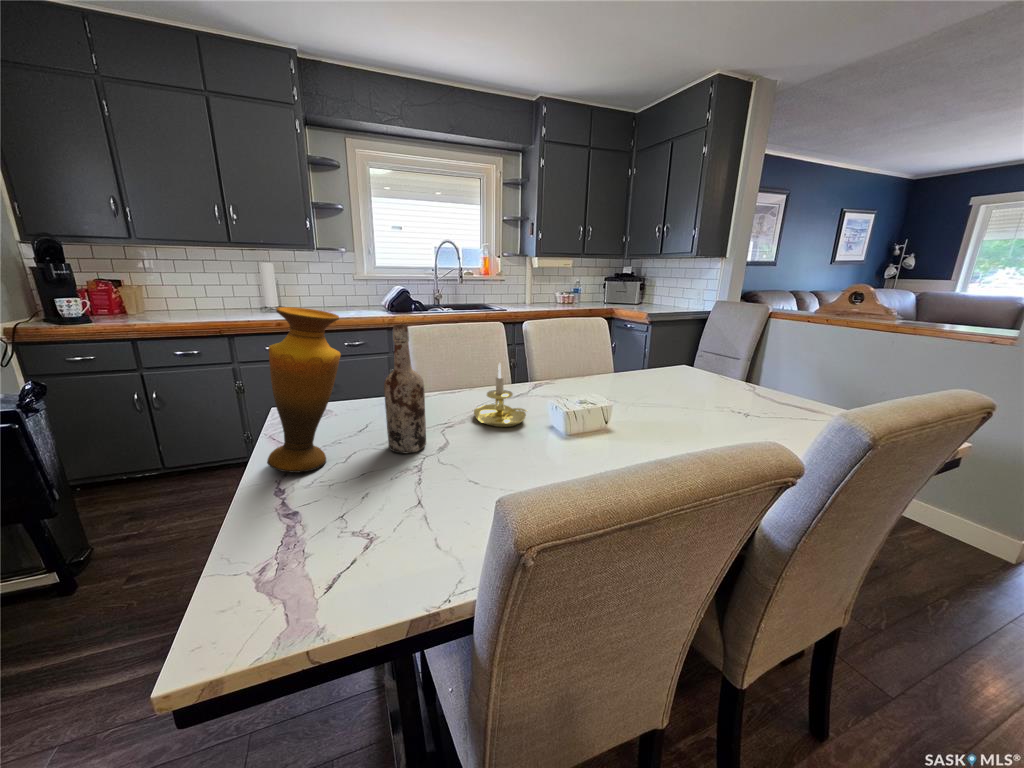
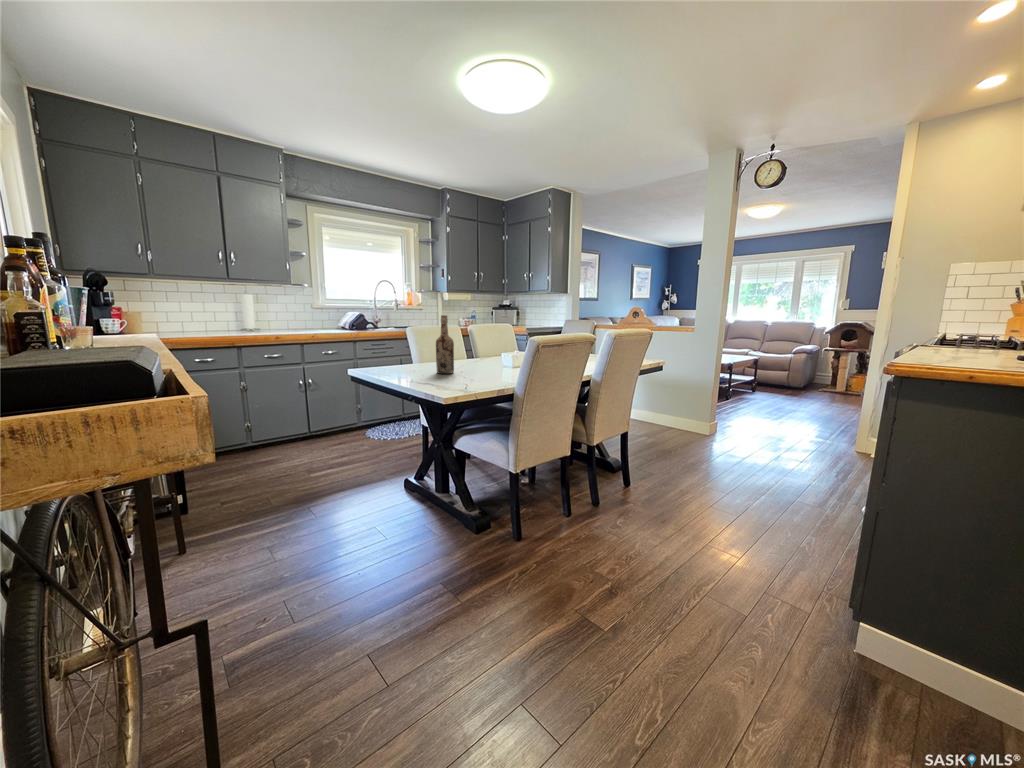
vase: present [267,307,341,473] -> none [392,306,426,378]
candle holder: present [474,363,527,427] -> none [463,337,493,368]

